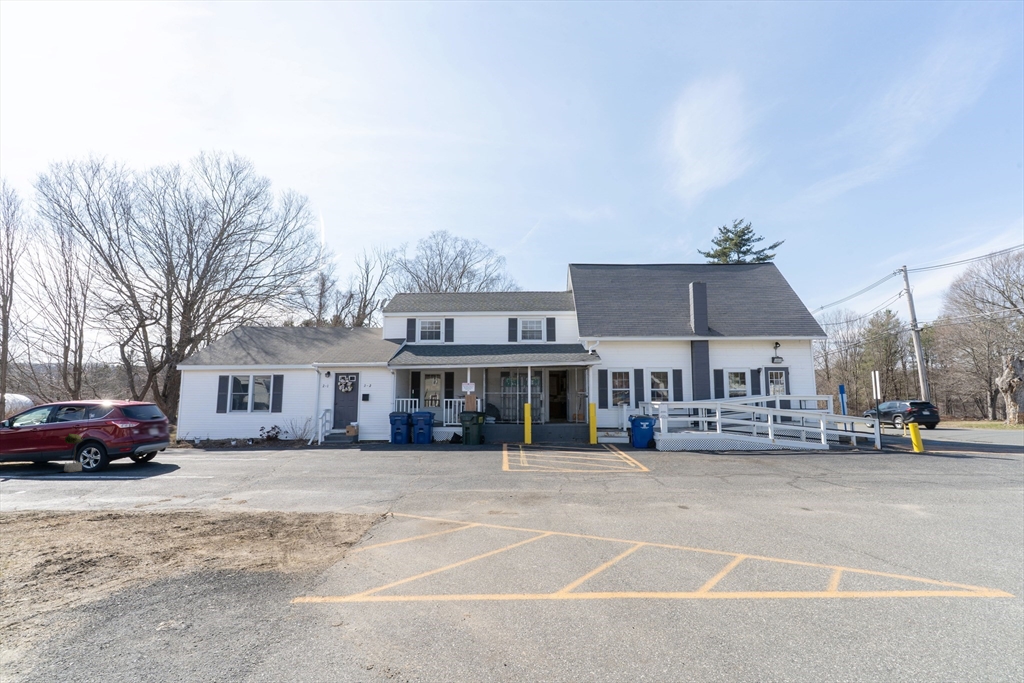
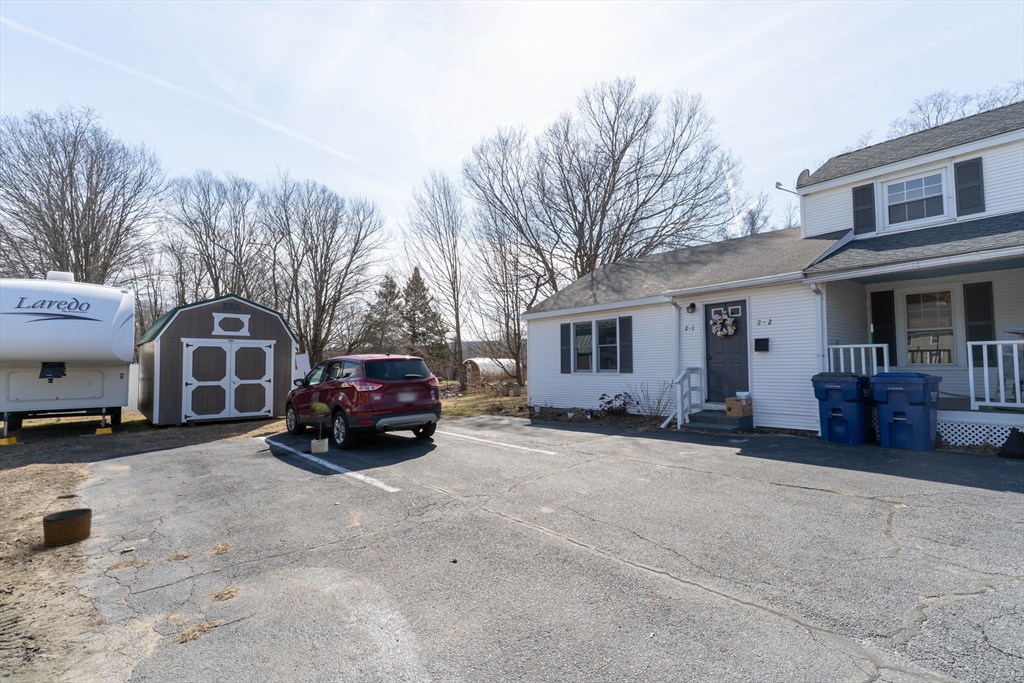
bucket: none [52,477,80,504] -> present [43,495,92,546]

